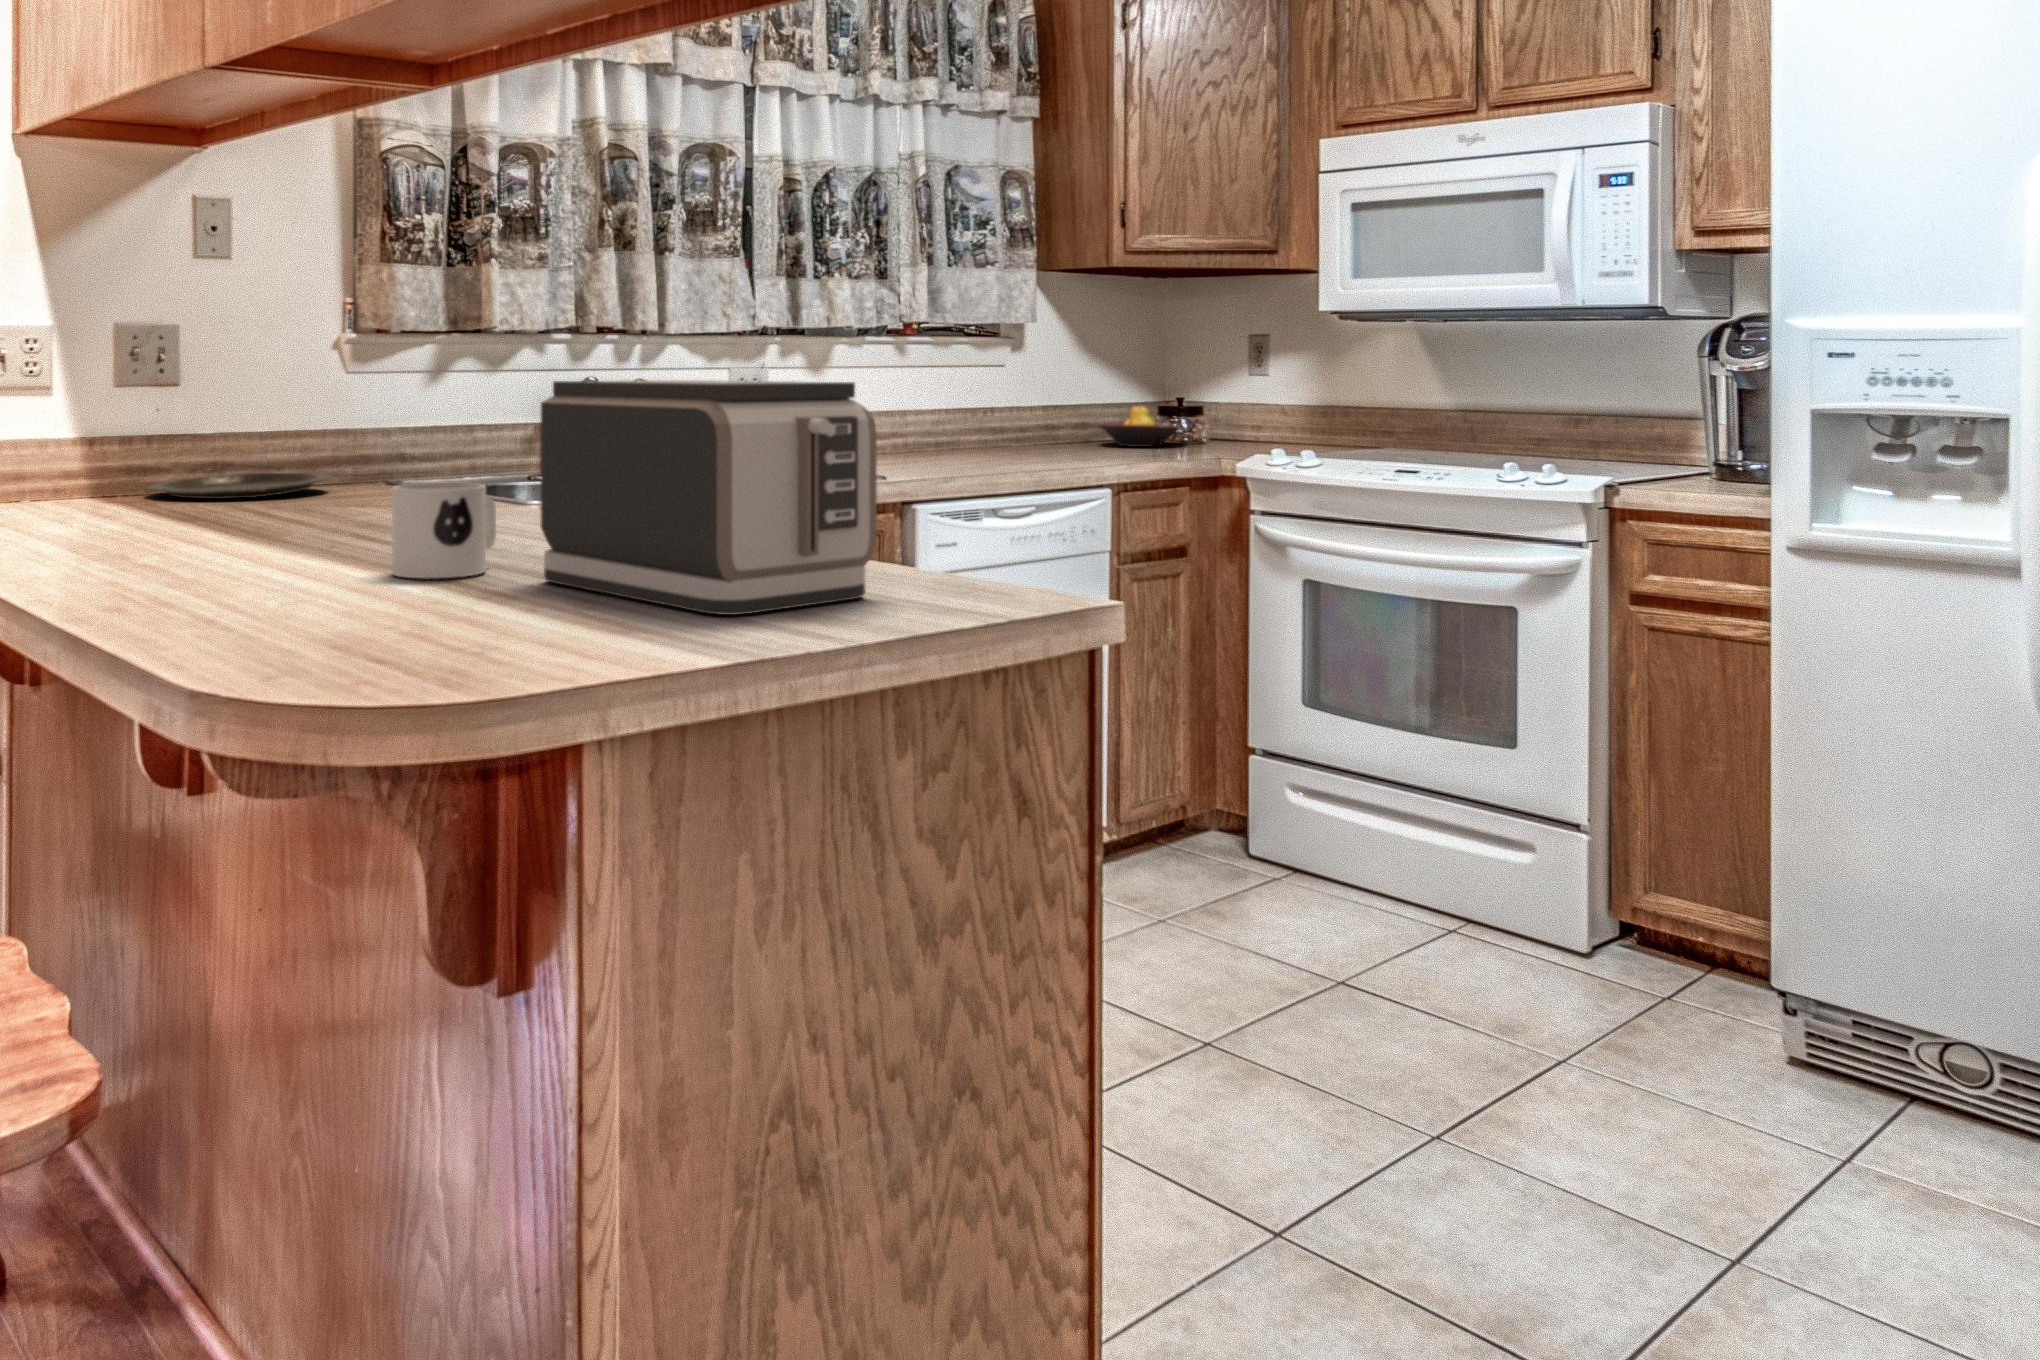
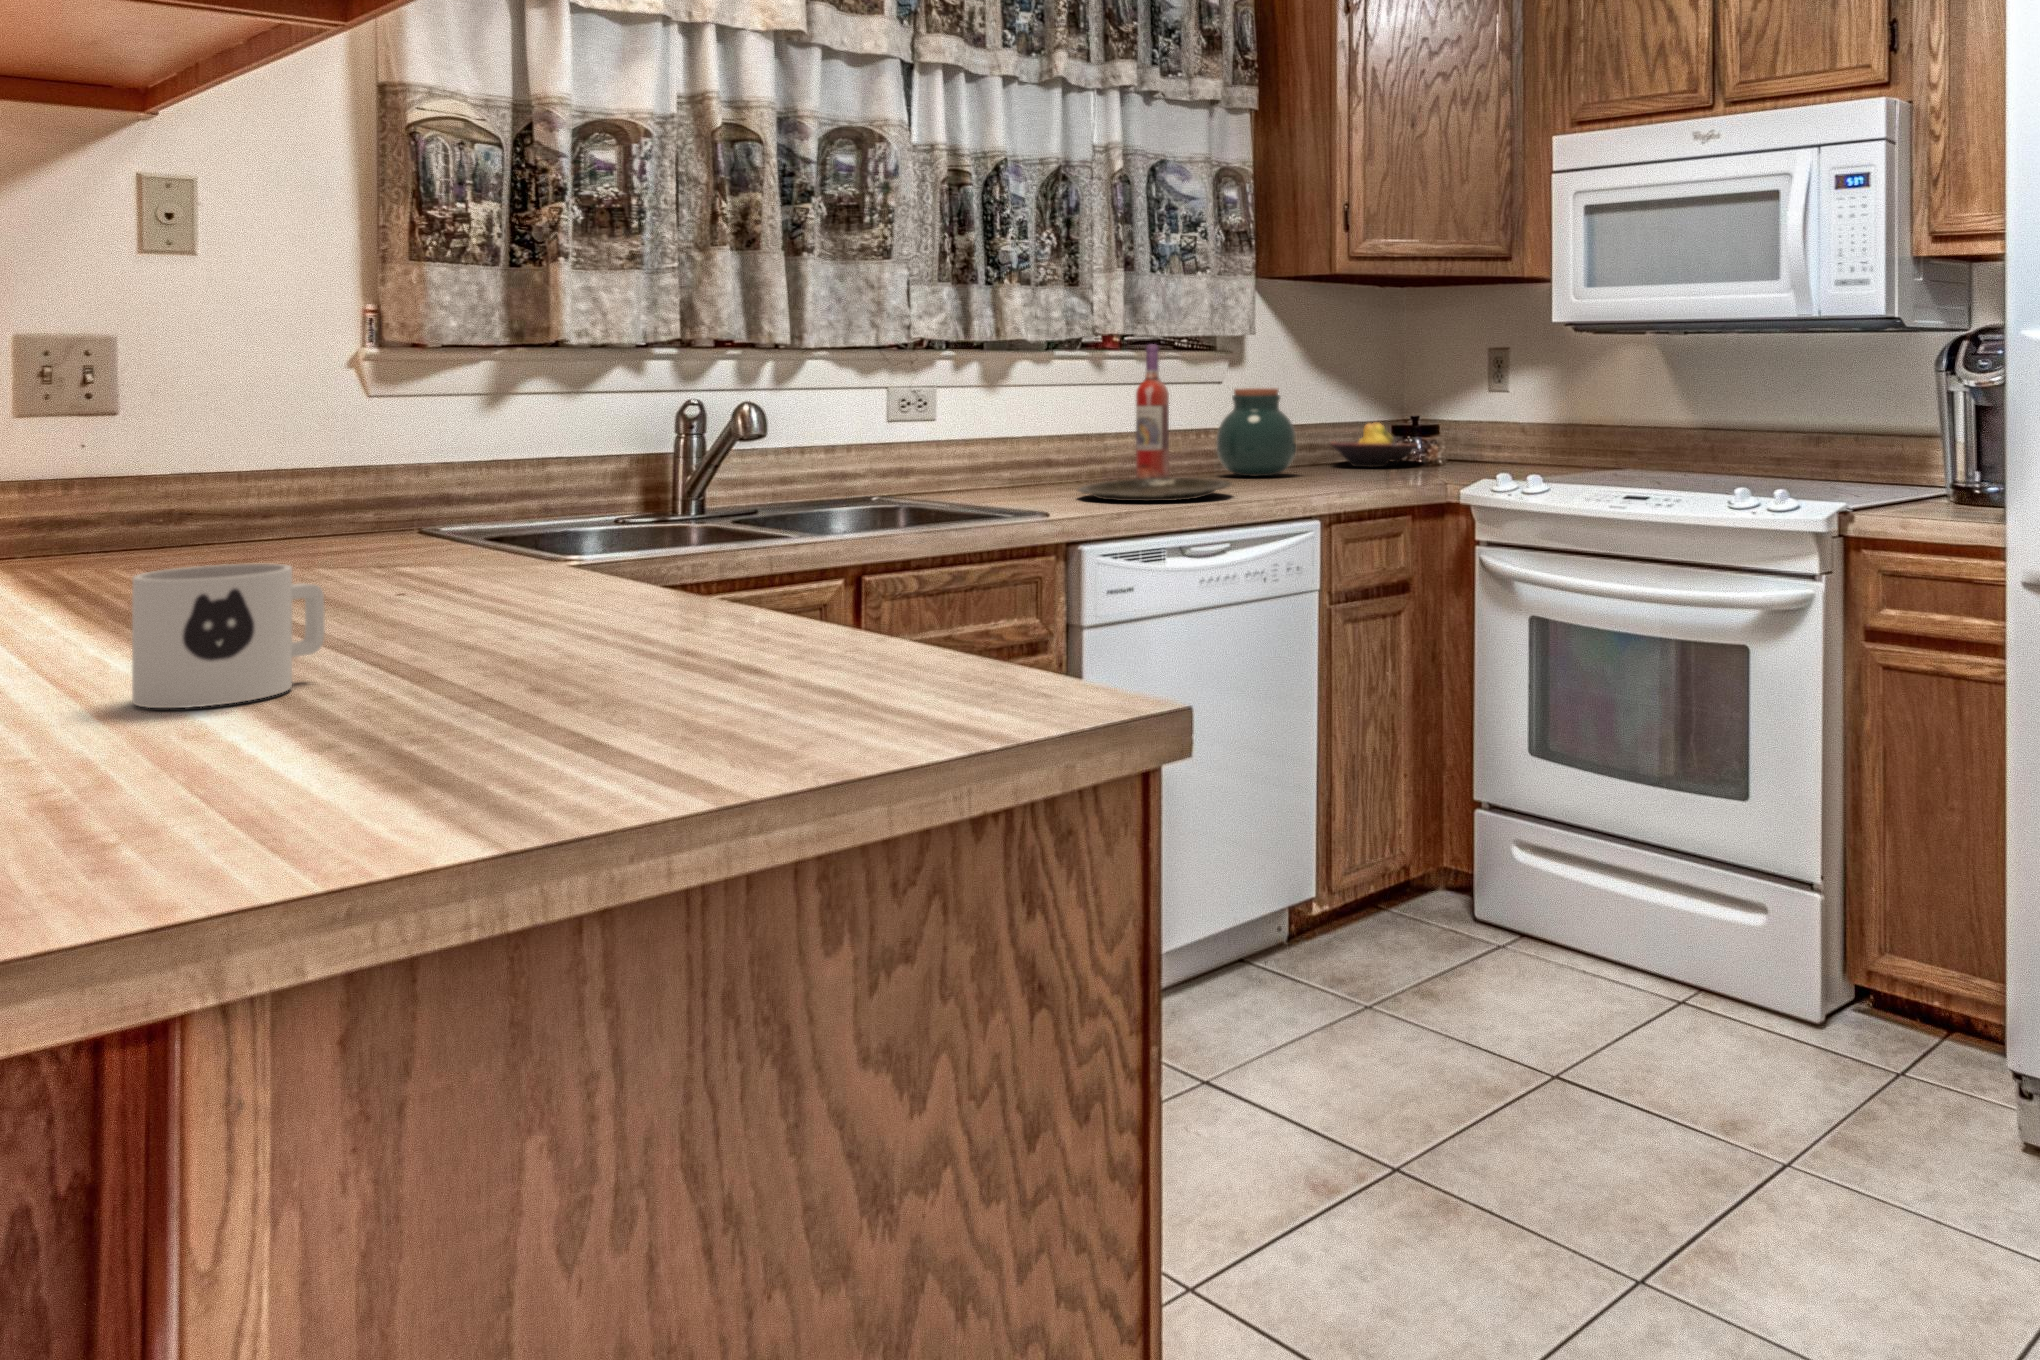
wine bottle: none [932,333,962,455] -> present [1136,345,1169,479]
jar: none [1002,373,1075,452] -> present [1216,388,1296,476]
toaster: present [541,380,877,615] -> none [336,417,799,778]
plate: present [148,473,331,499] -> present [1078,478,1231,501]

